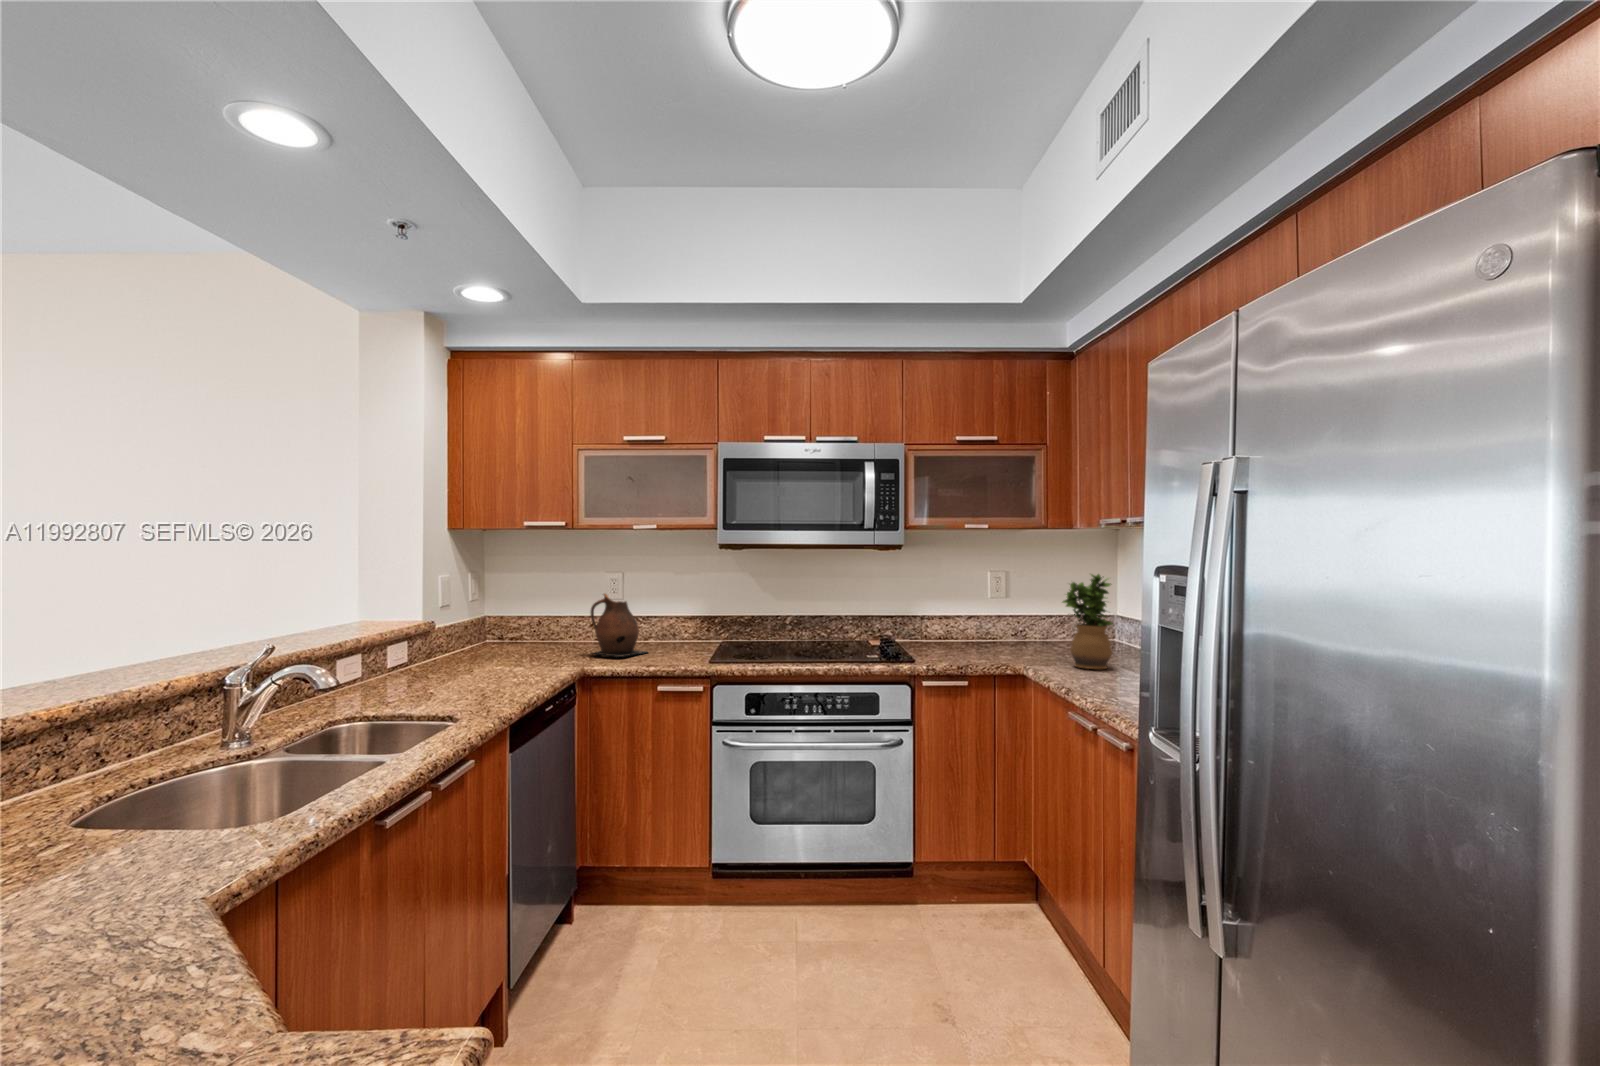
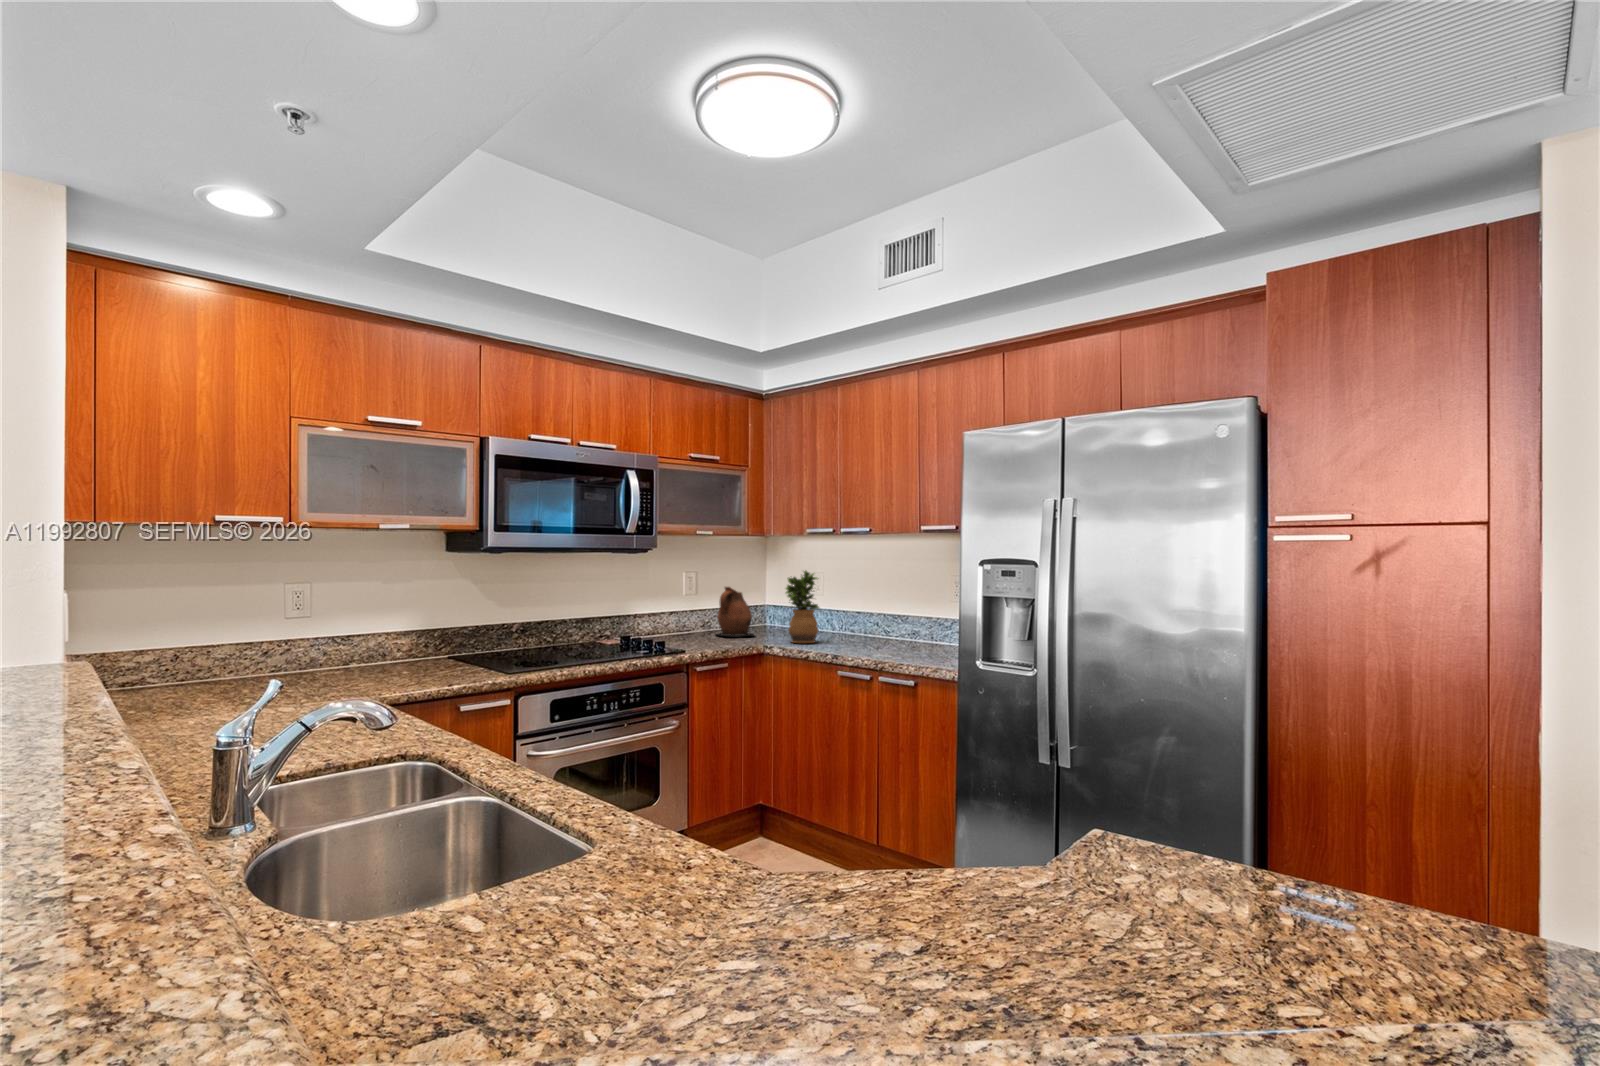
ceramic pitcher: present [591,594,646,657] -> present [717,587,754,636]

